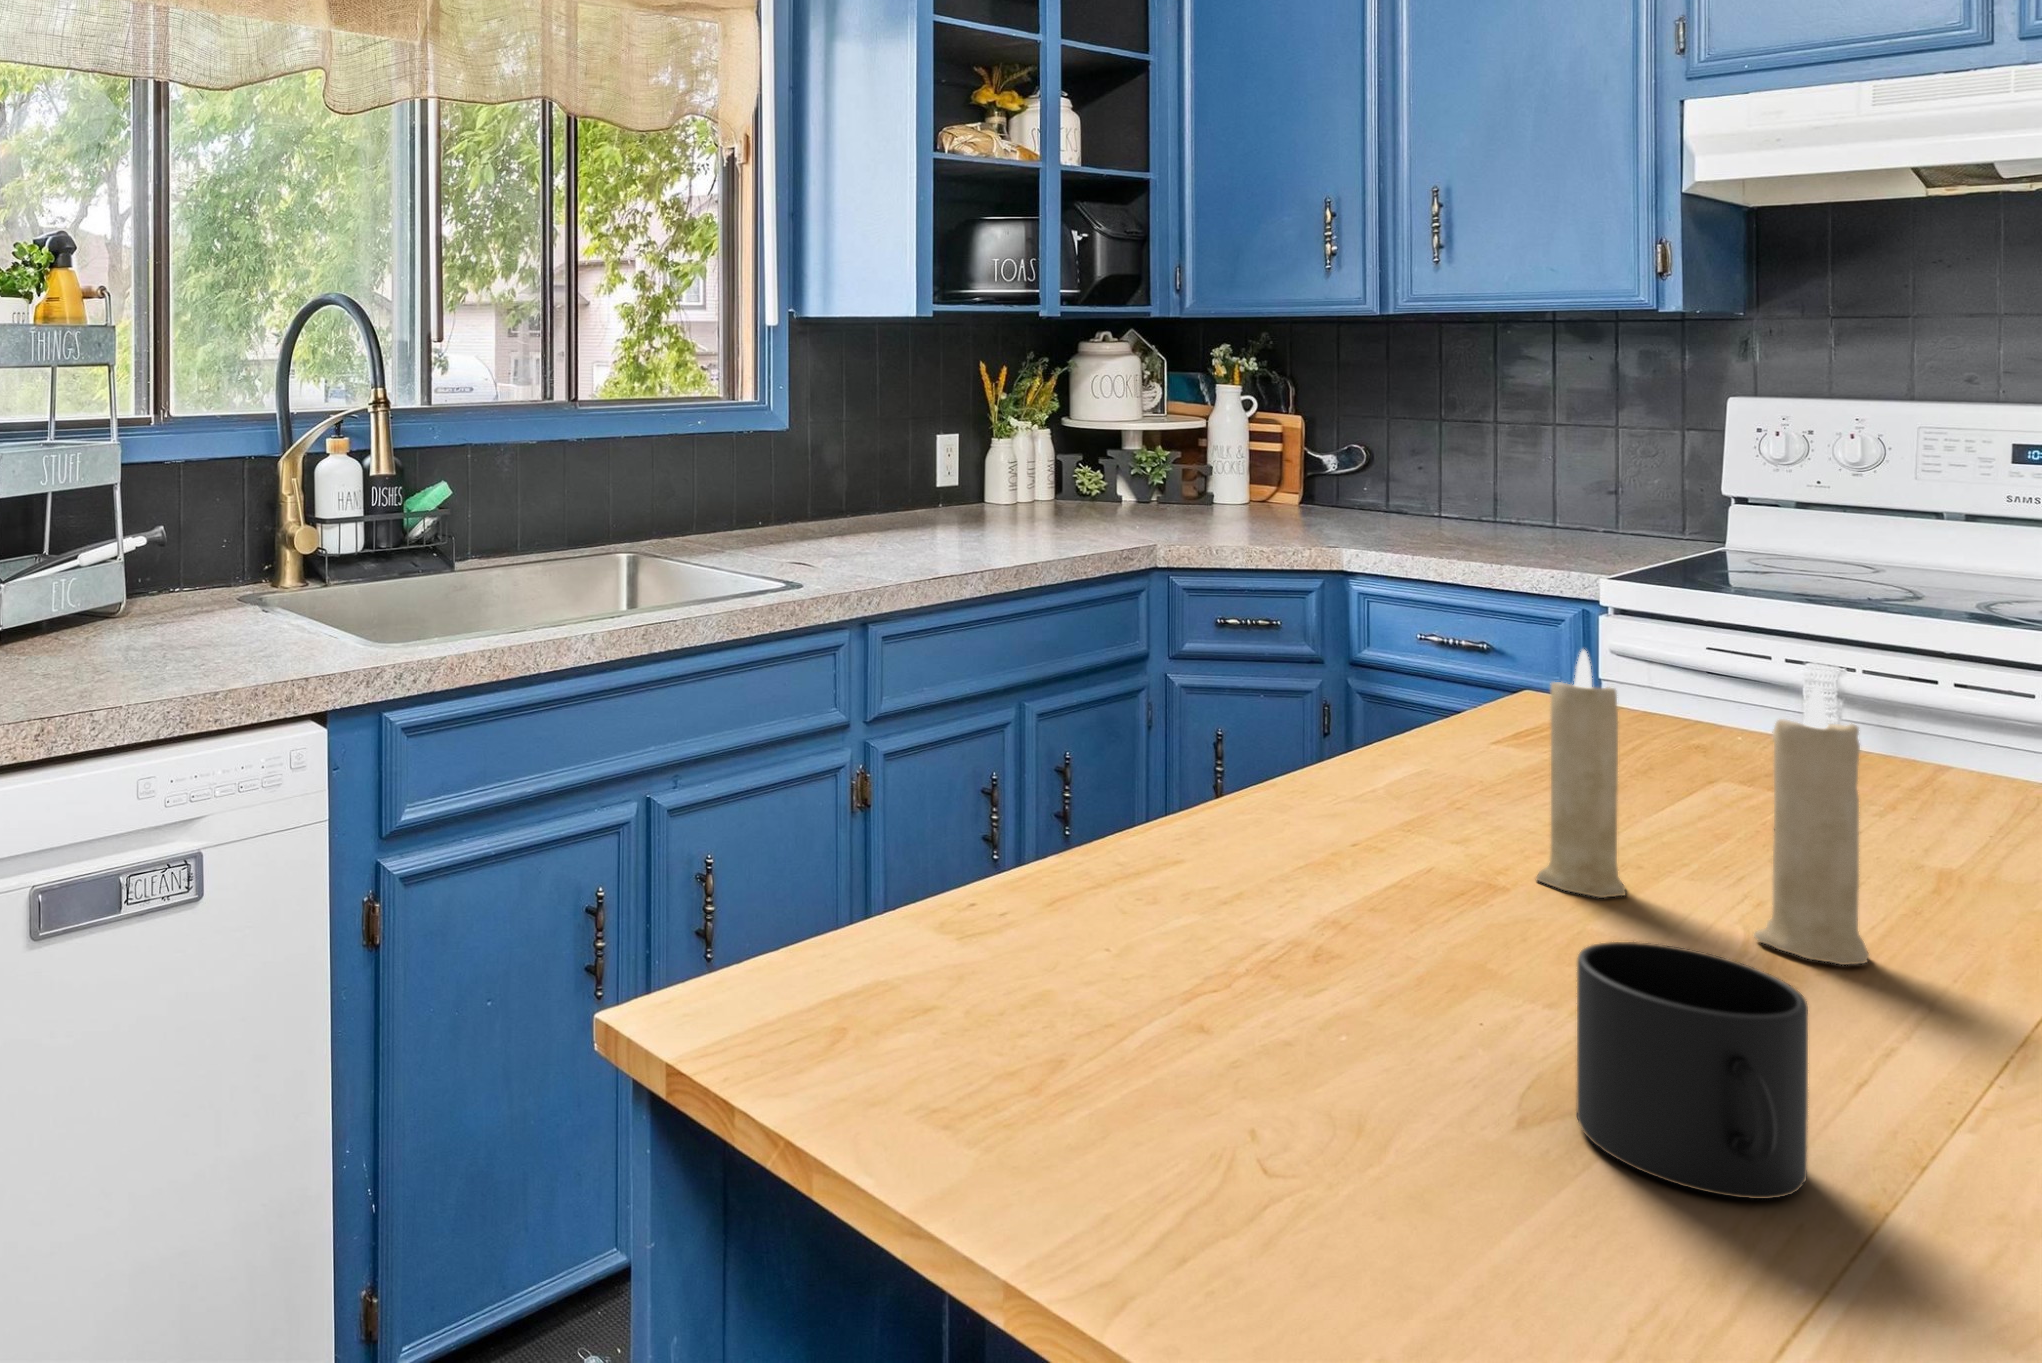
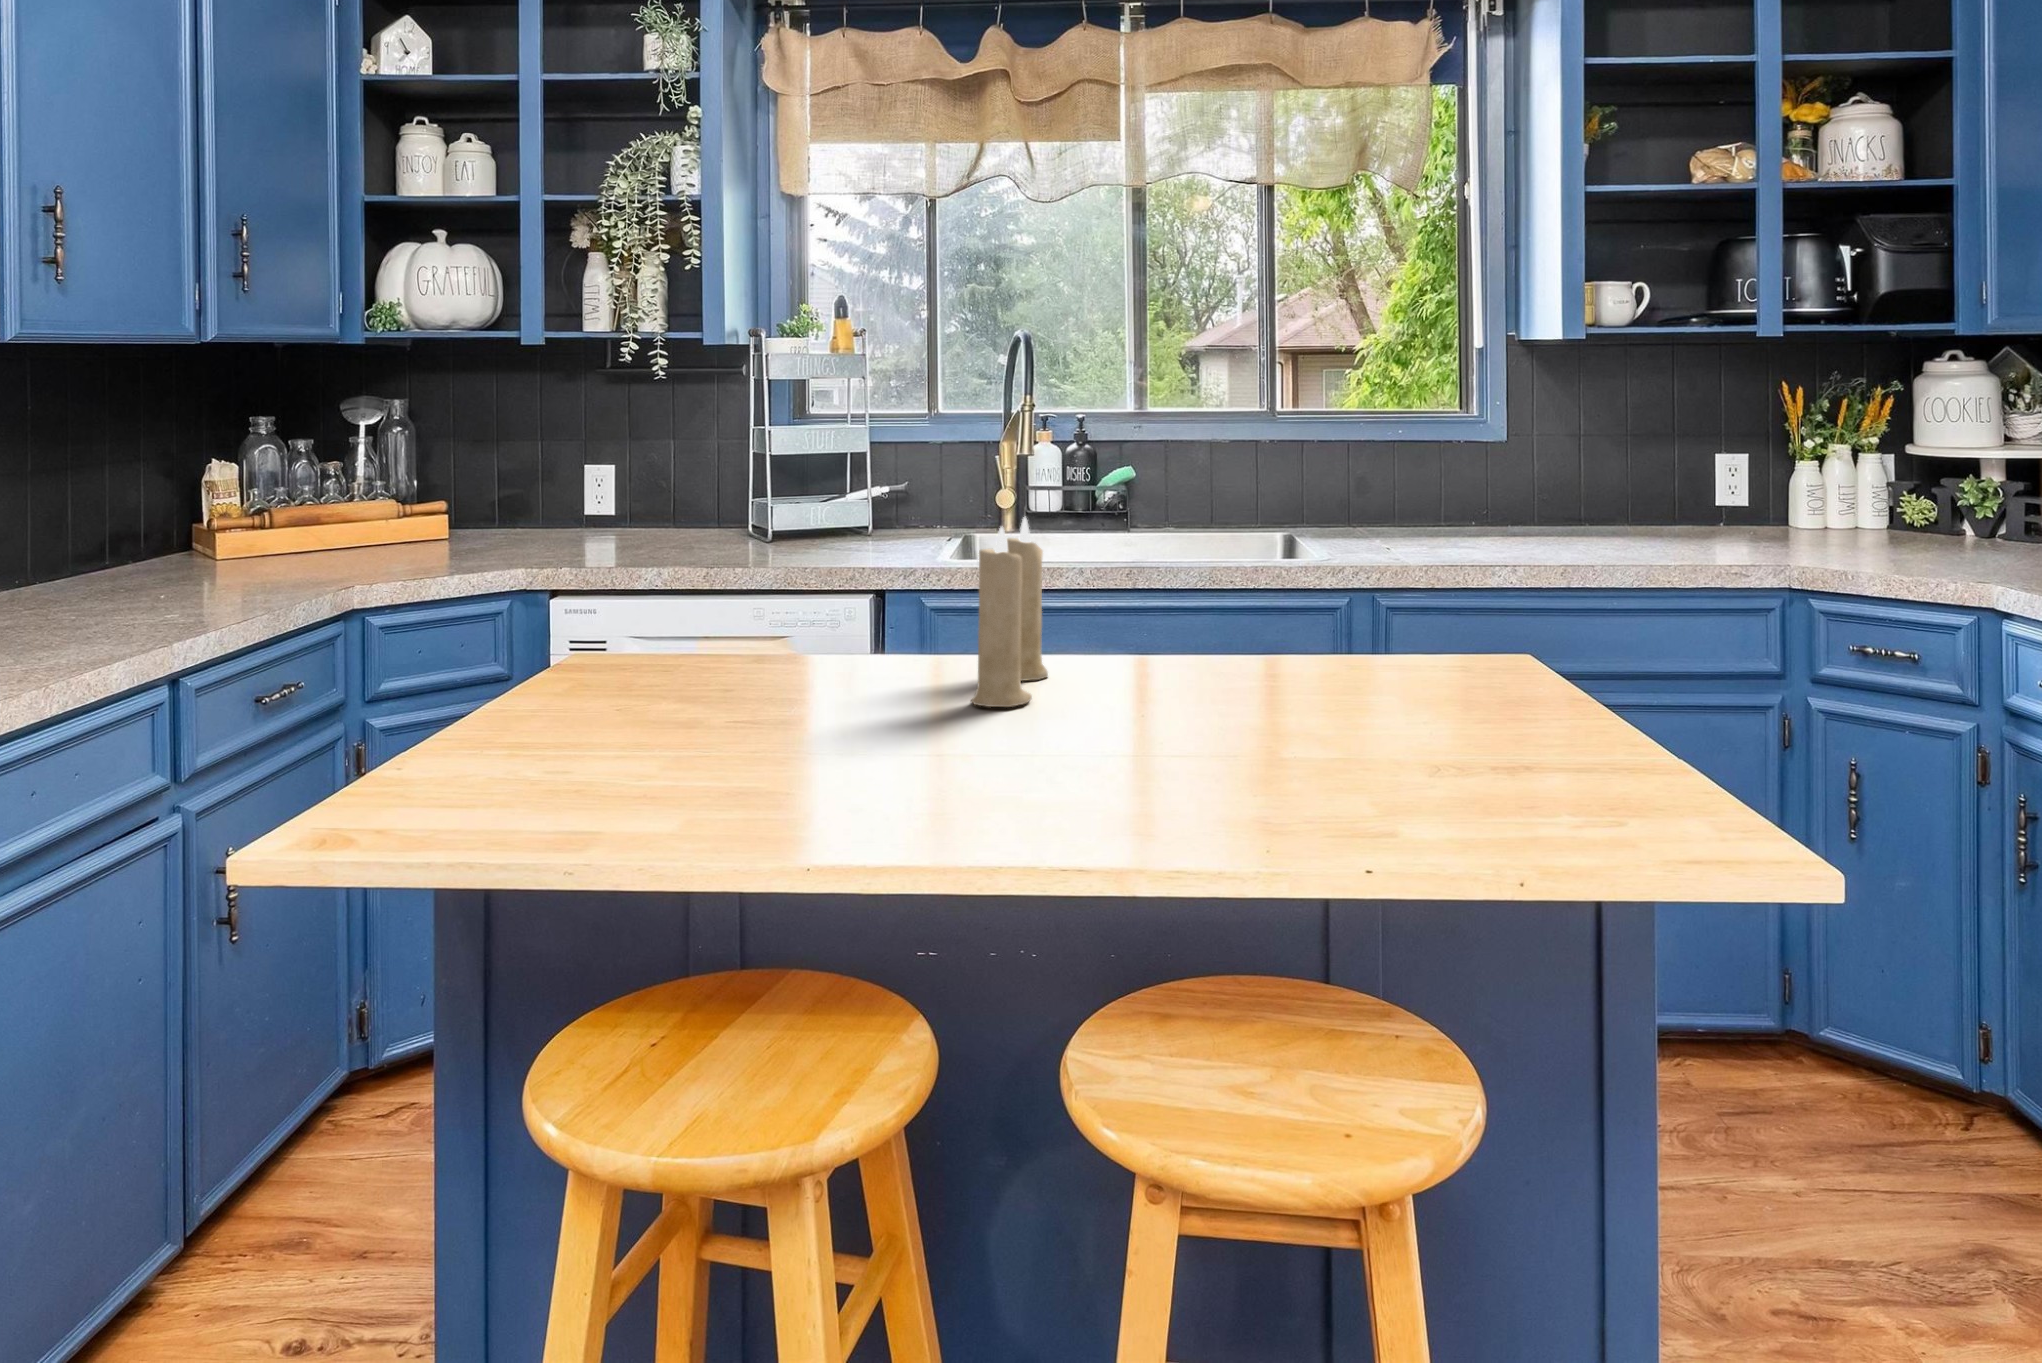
mug: present [1577,942,1808,1199] -> none [572,608,690,711]

